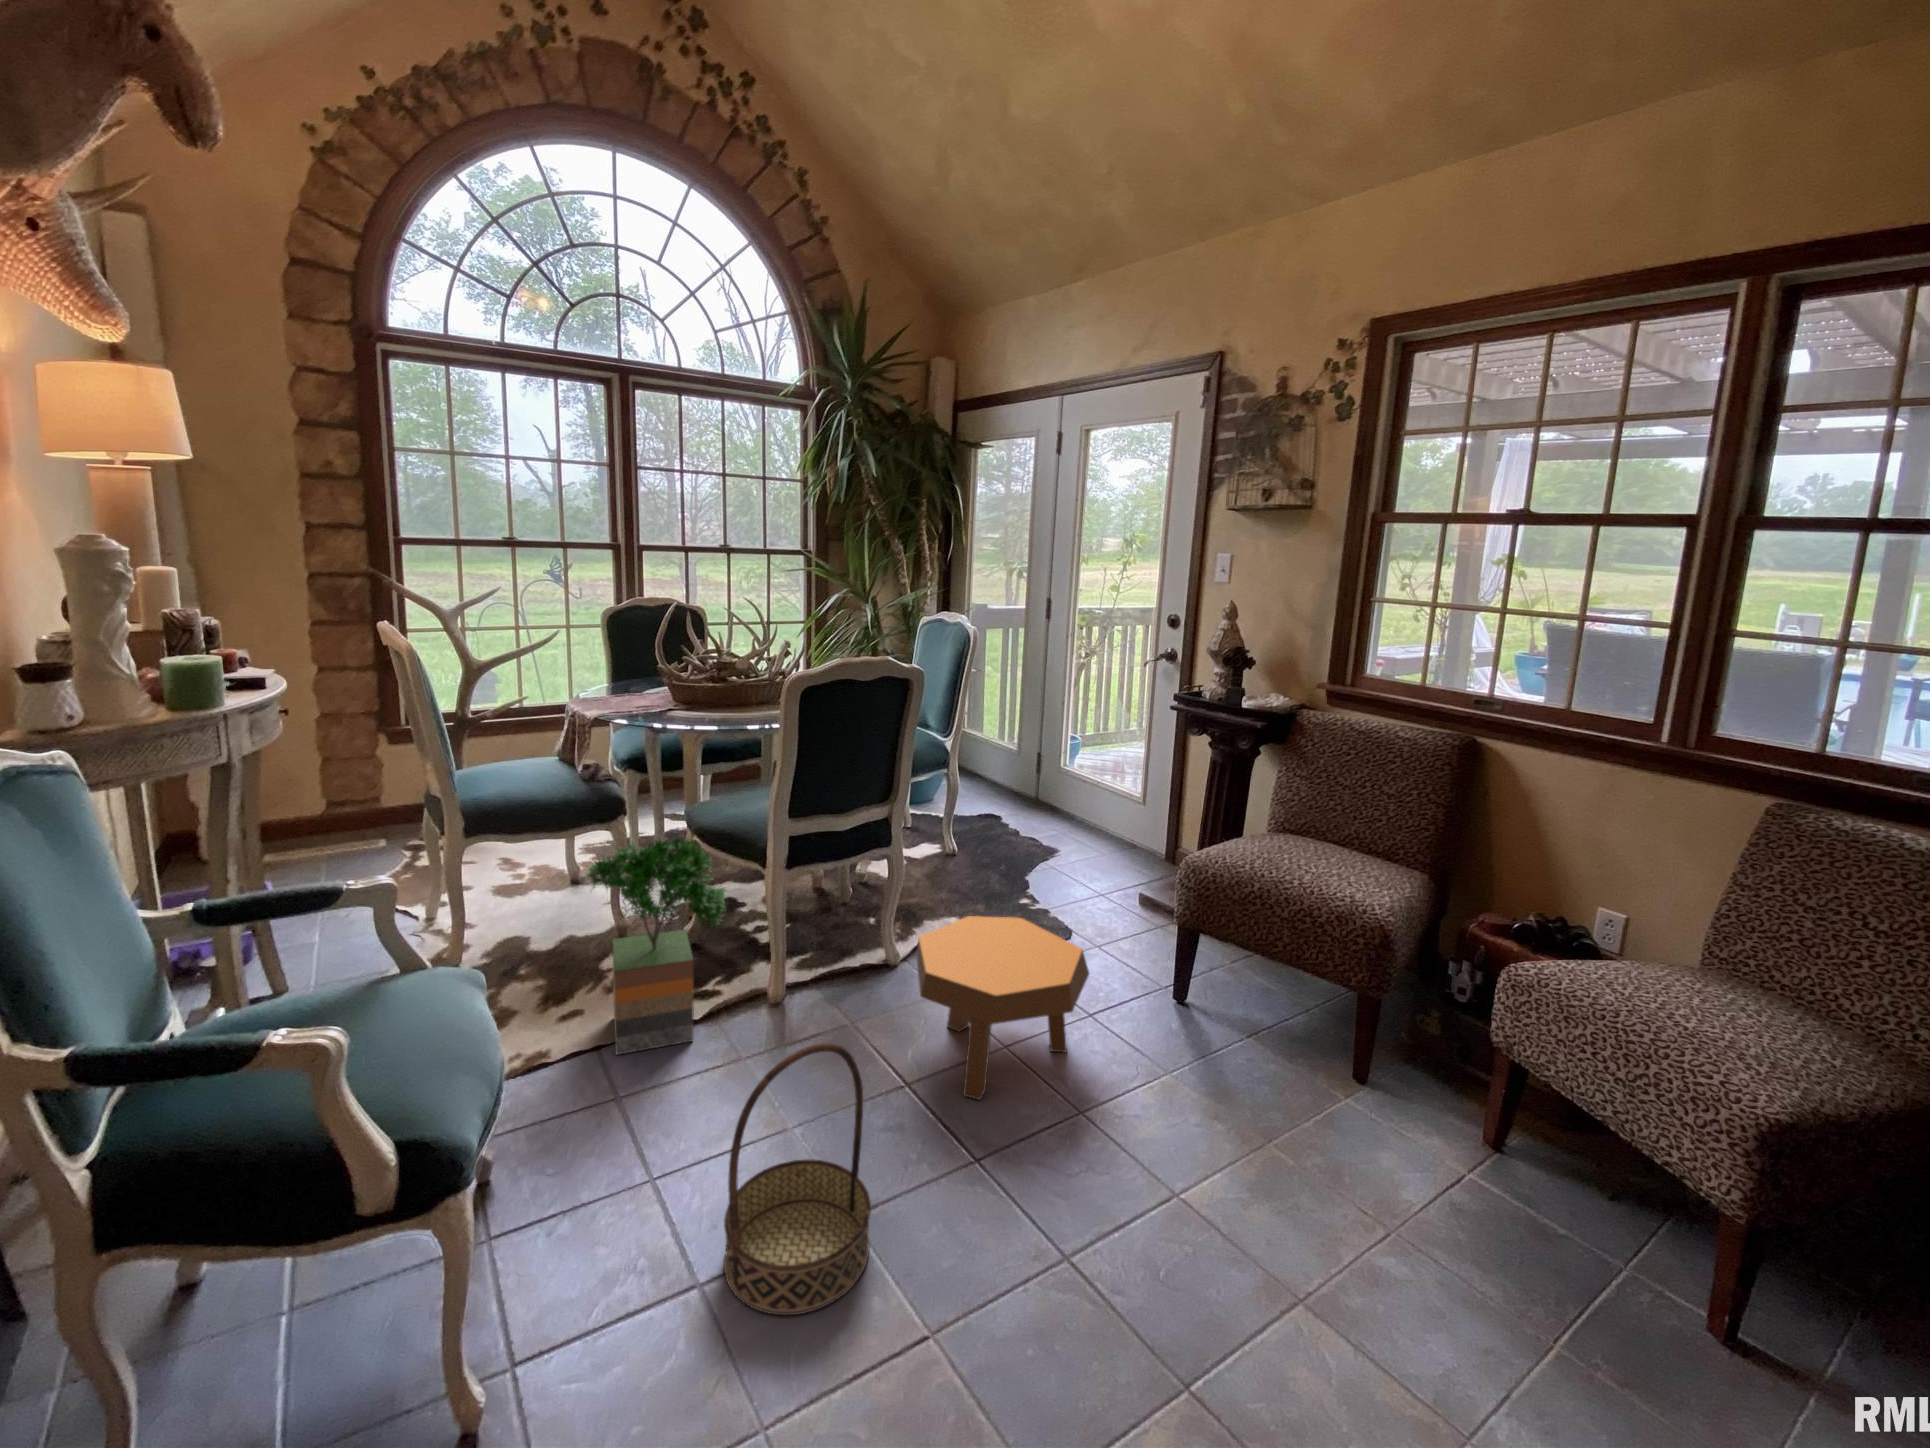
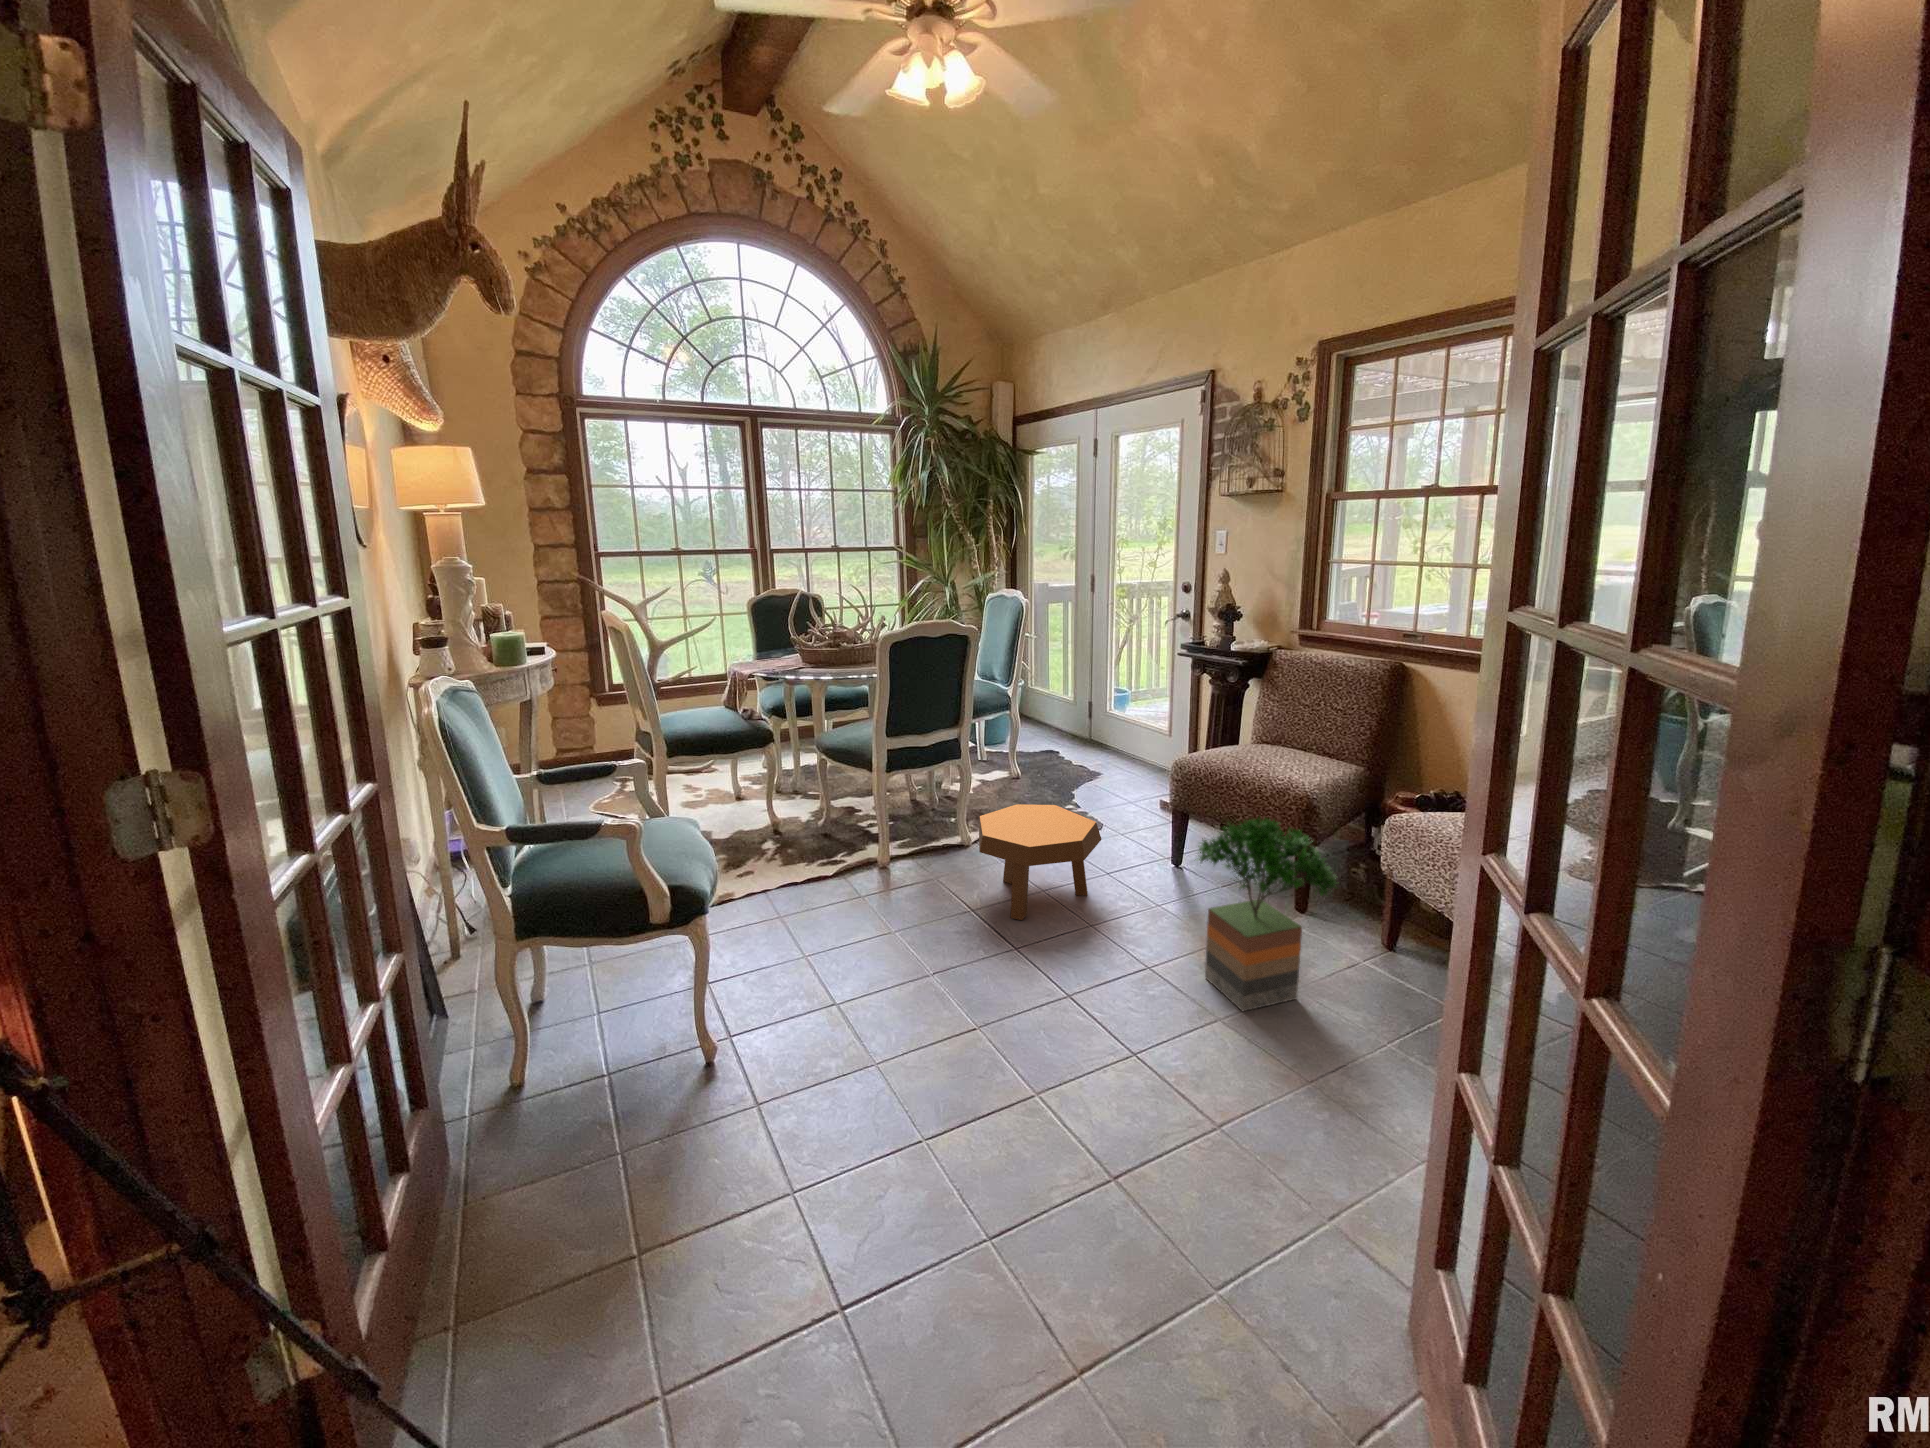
potted tree: present [584,838,726,1055] -> present [1197,817,1339,1011]
basket: present [724,1043,871,1315] -> none [853,859,943,1019]

